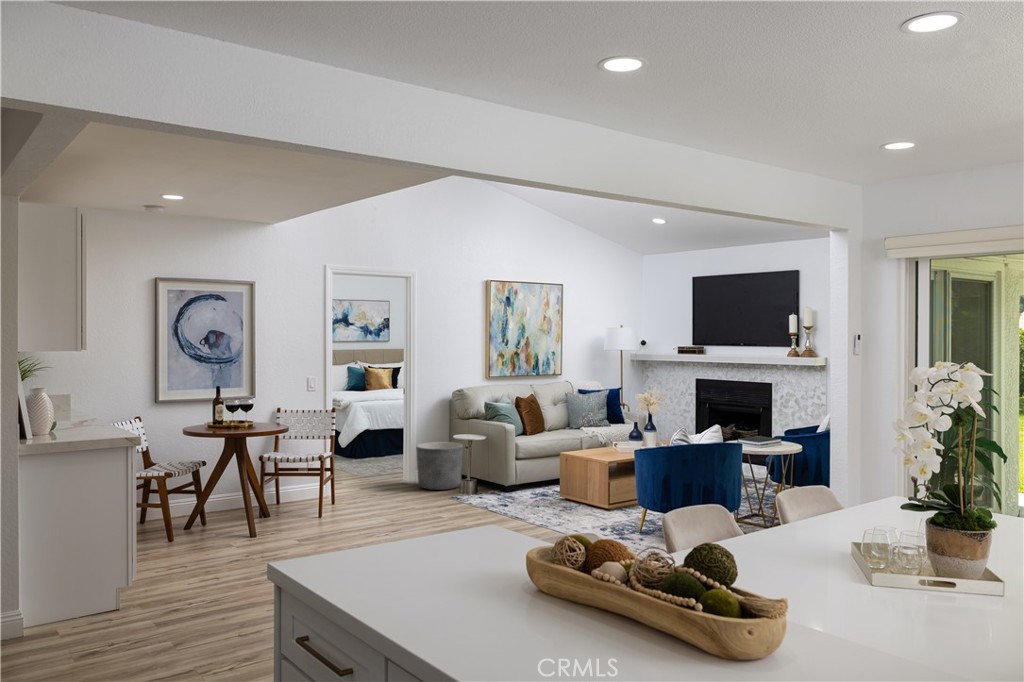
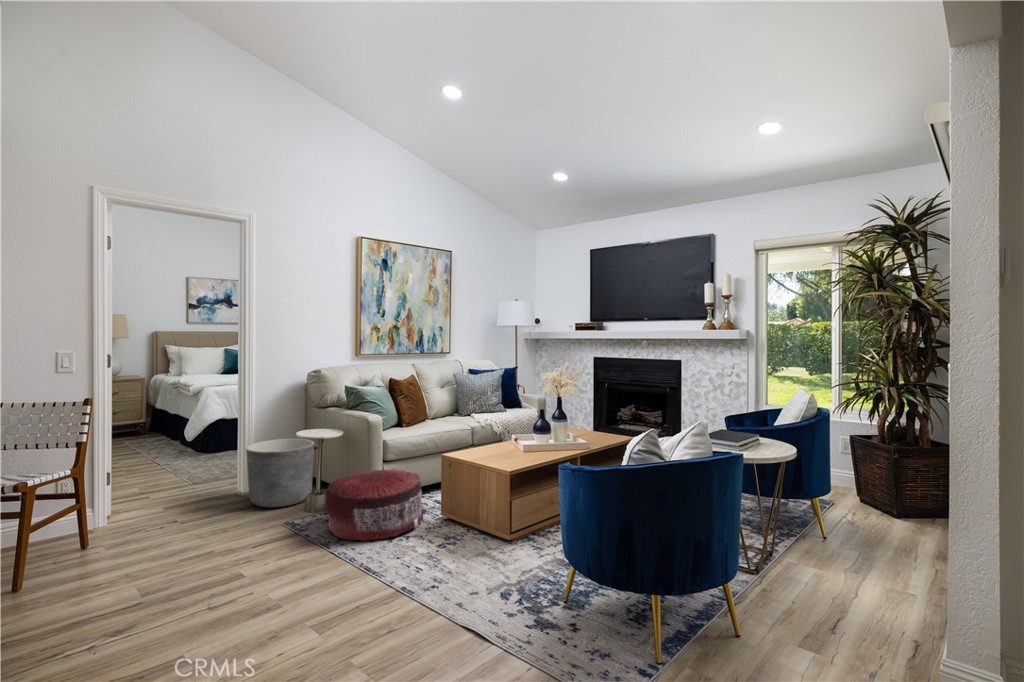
pouf: none [482,463,549,506] -> present [325,469,424,541]

